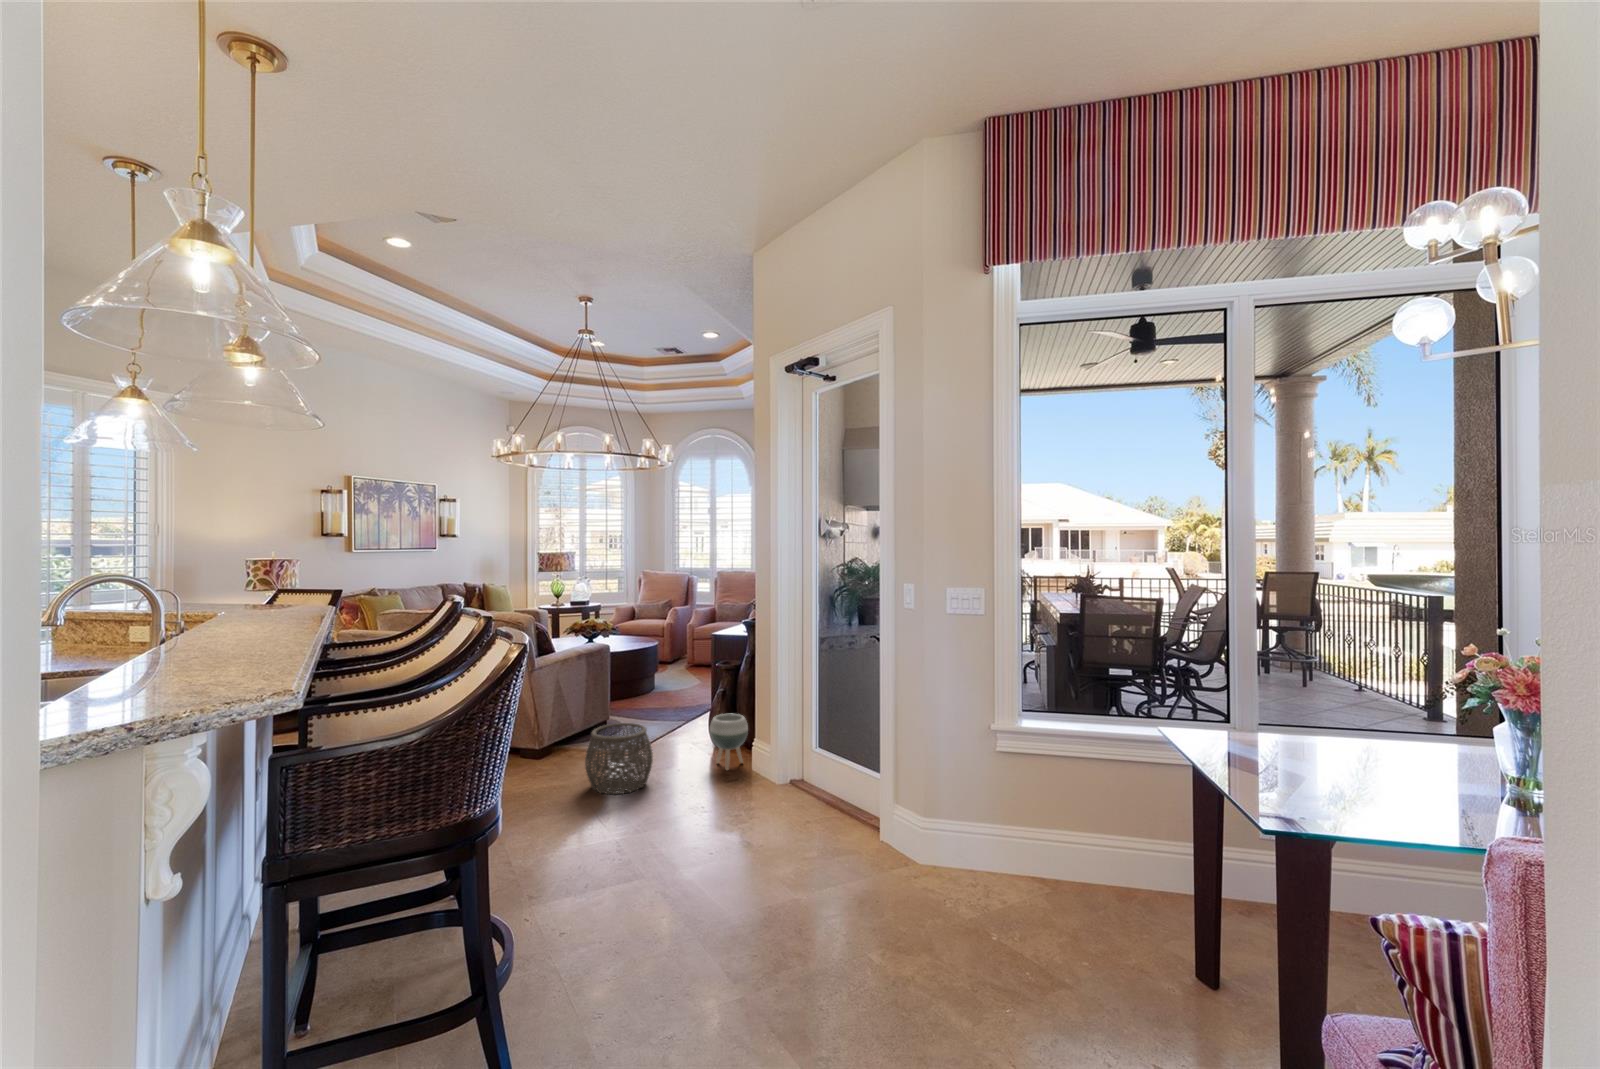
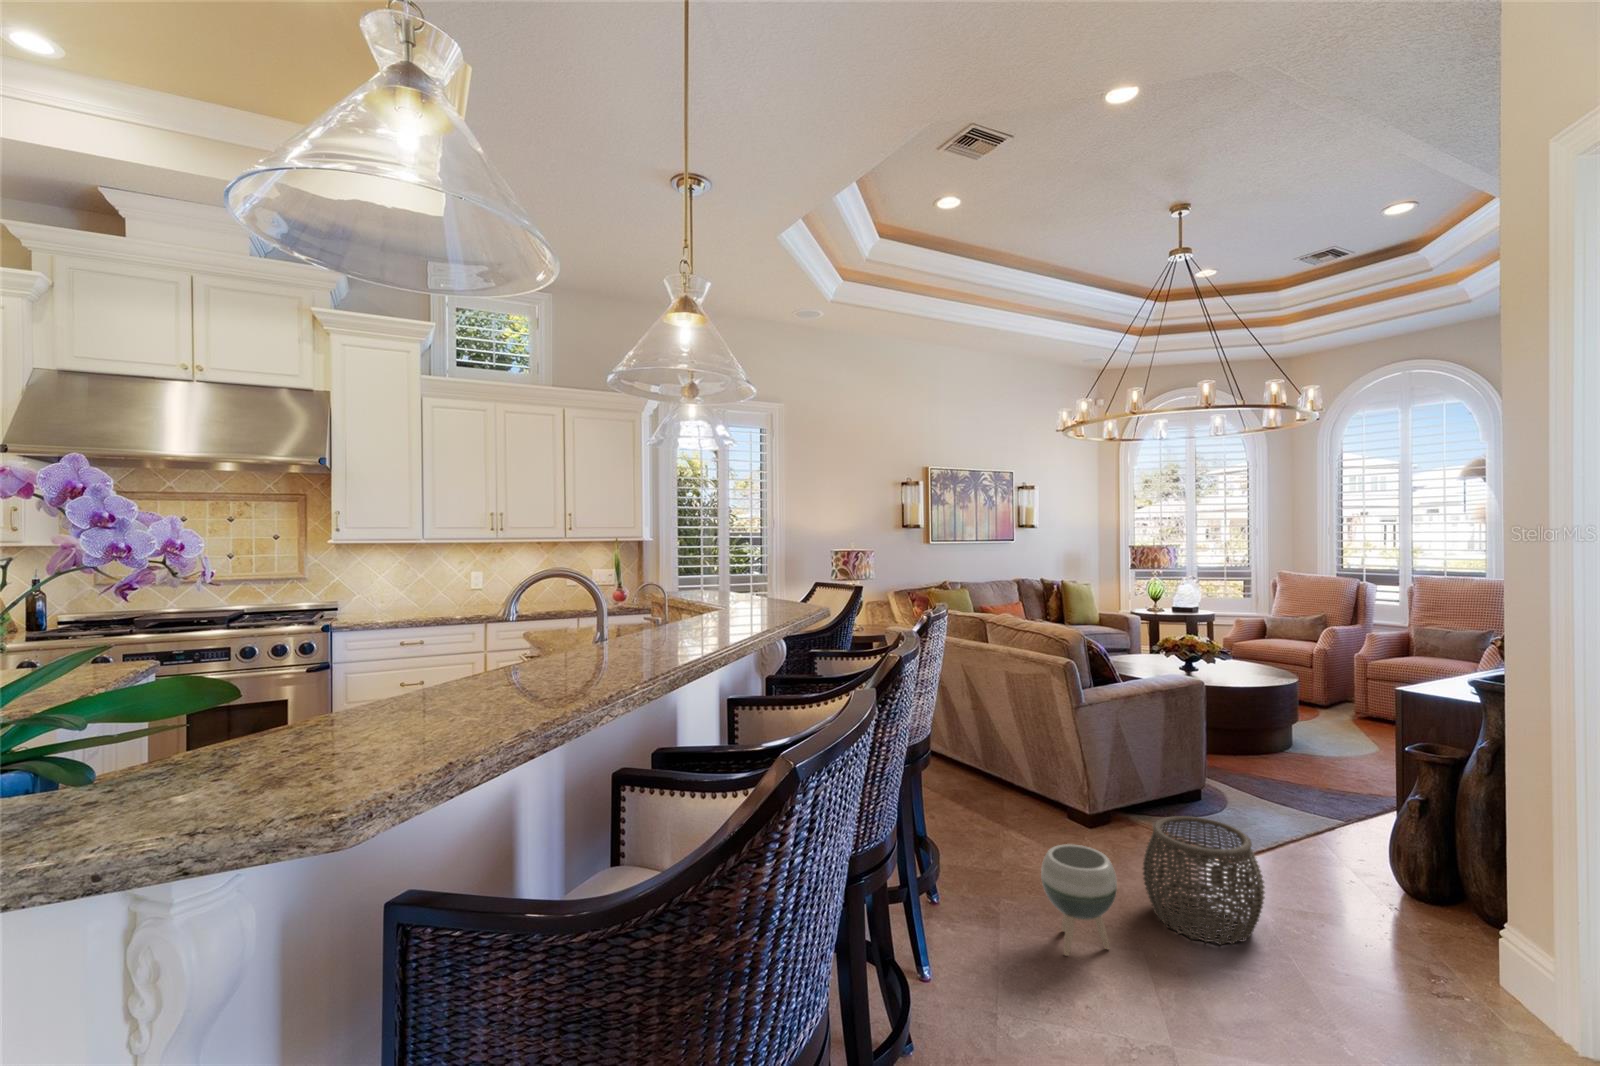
planter: present [710,714,748,770] -> present [1041,844,1117,956]

